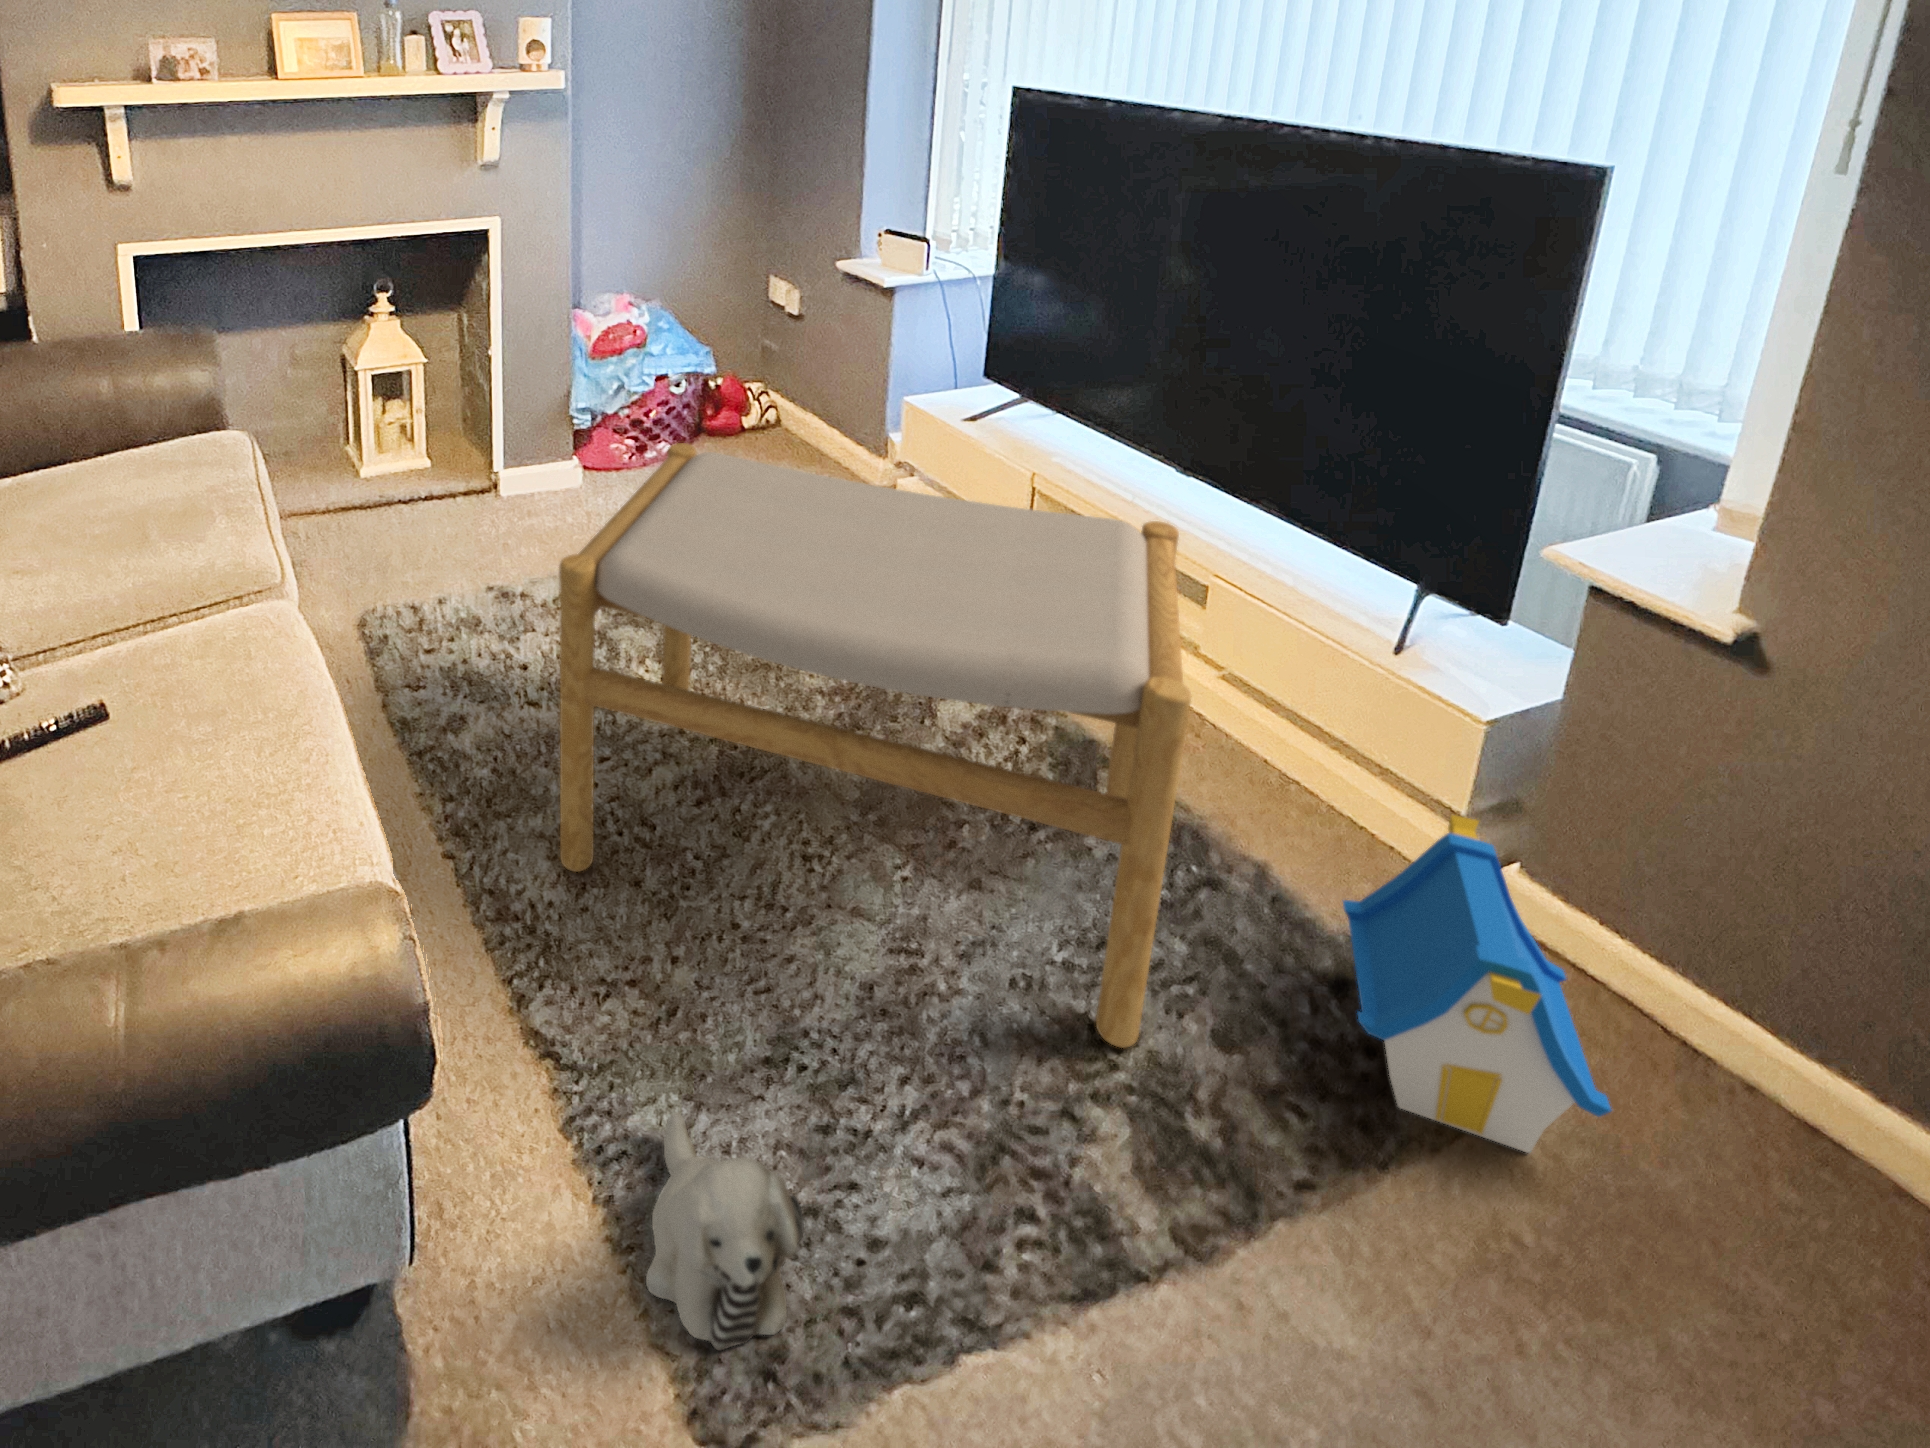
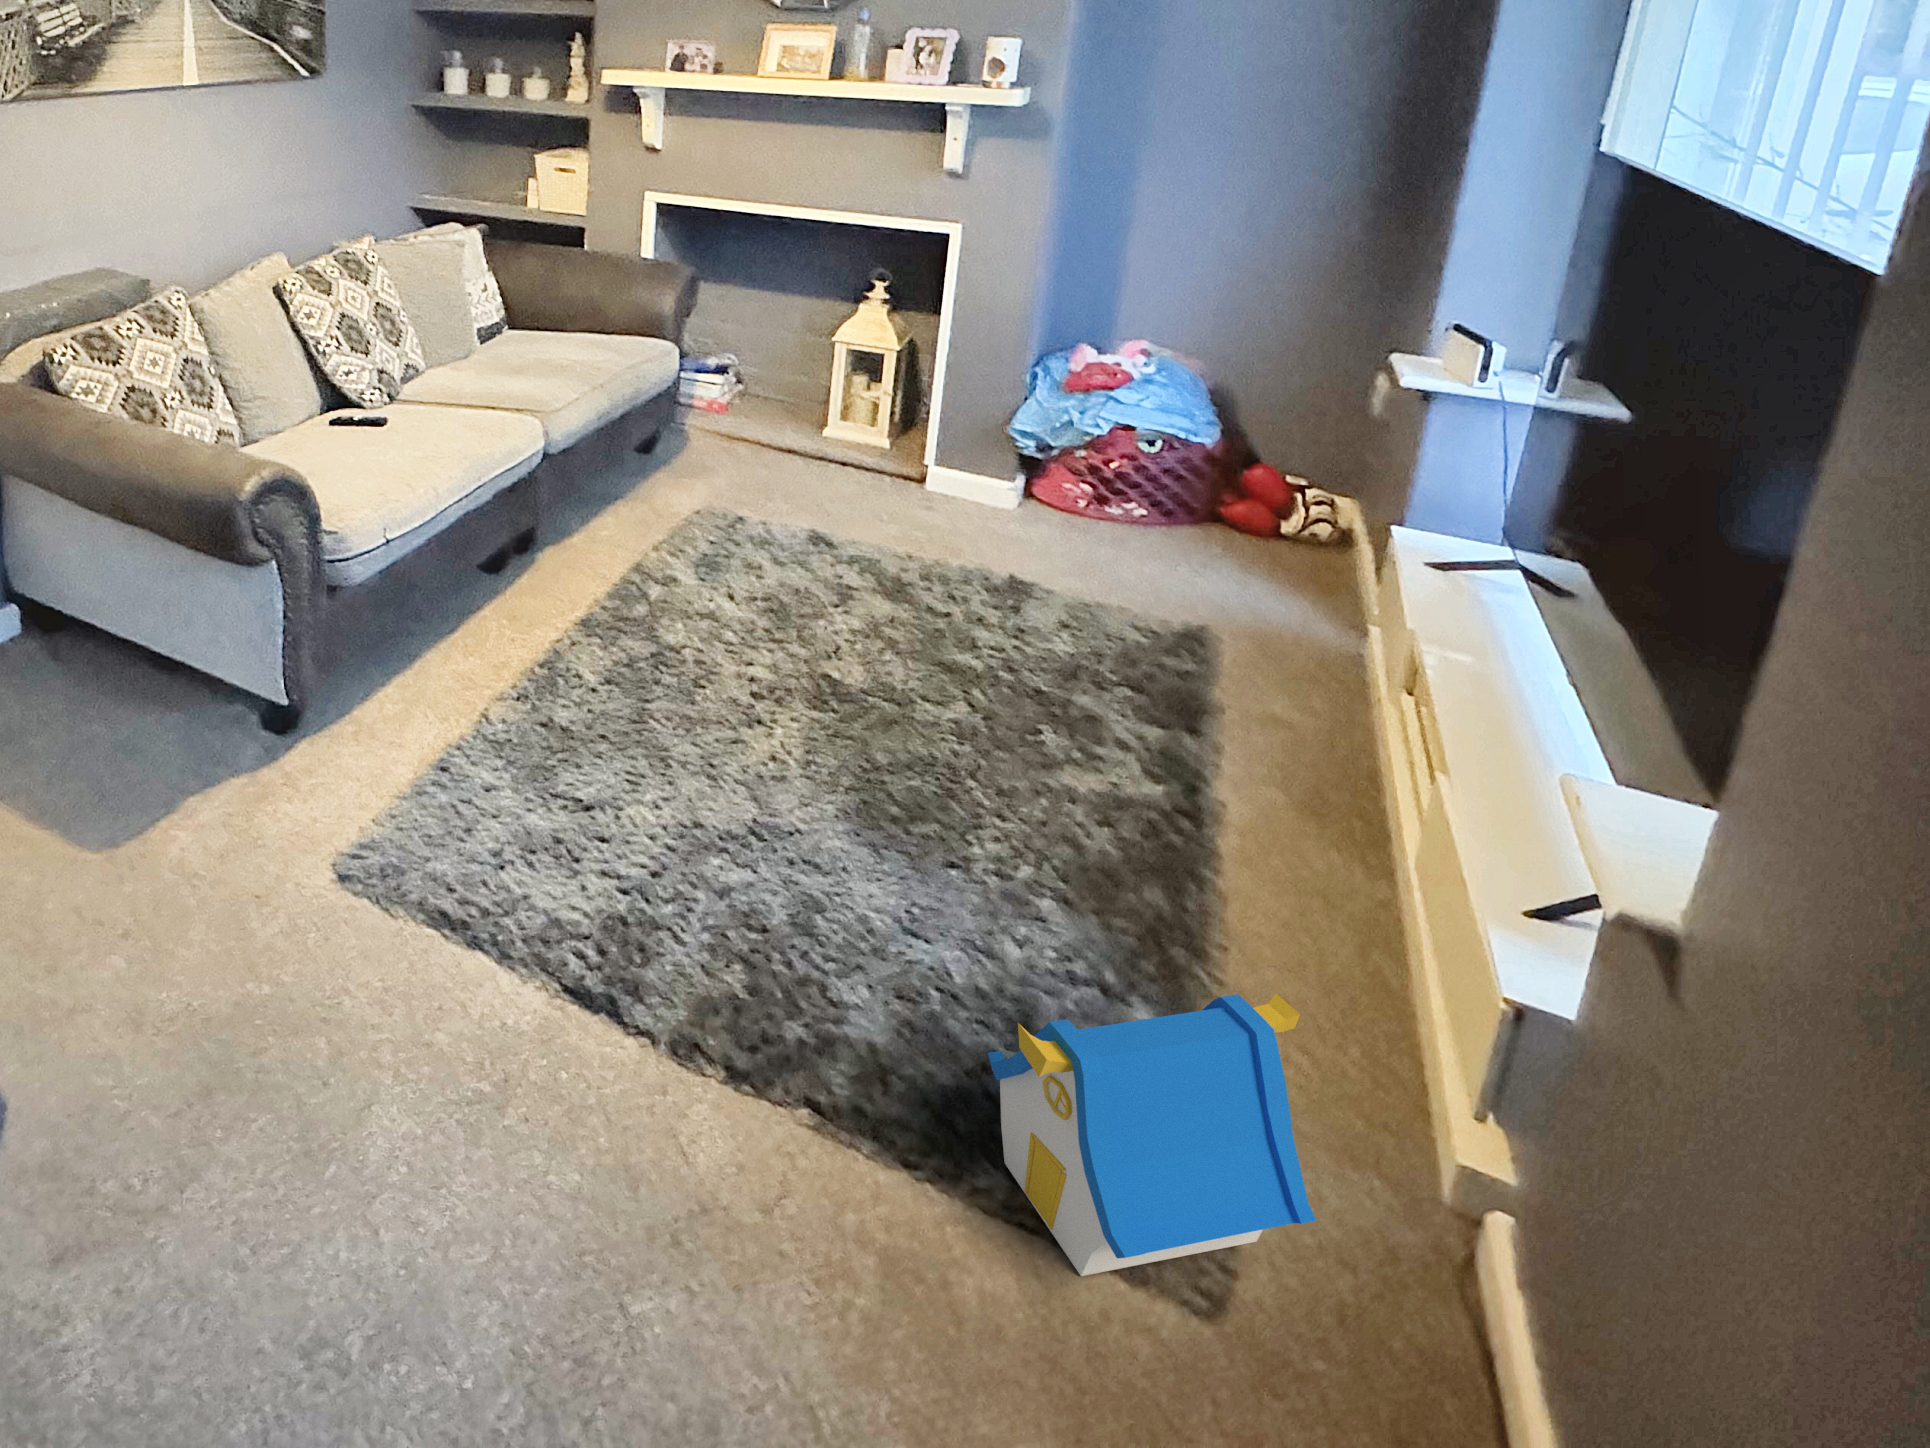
footstool: present [559,443,1191,1048] -> none [616,408,1186,971]
plush toy: present [646,1112,804,1350] -> none [388,748,497,870]

